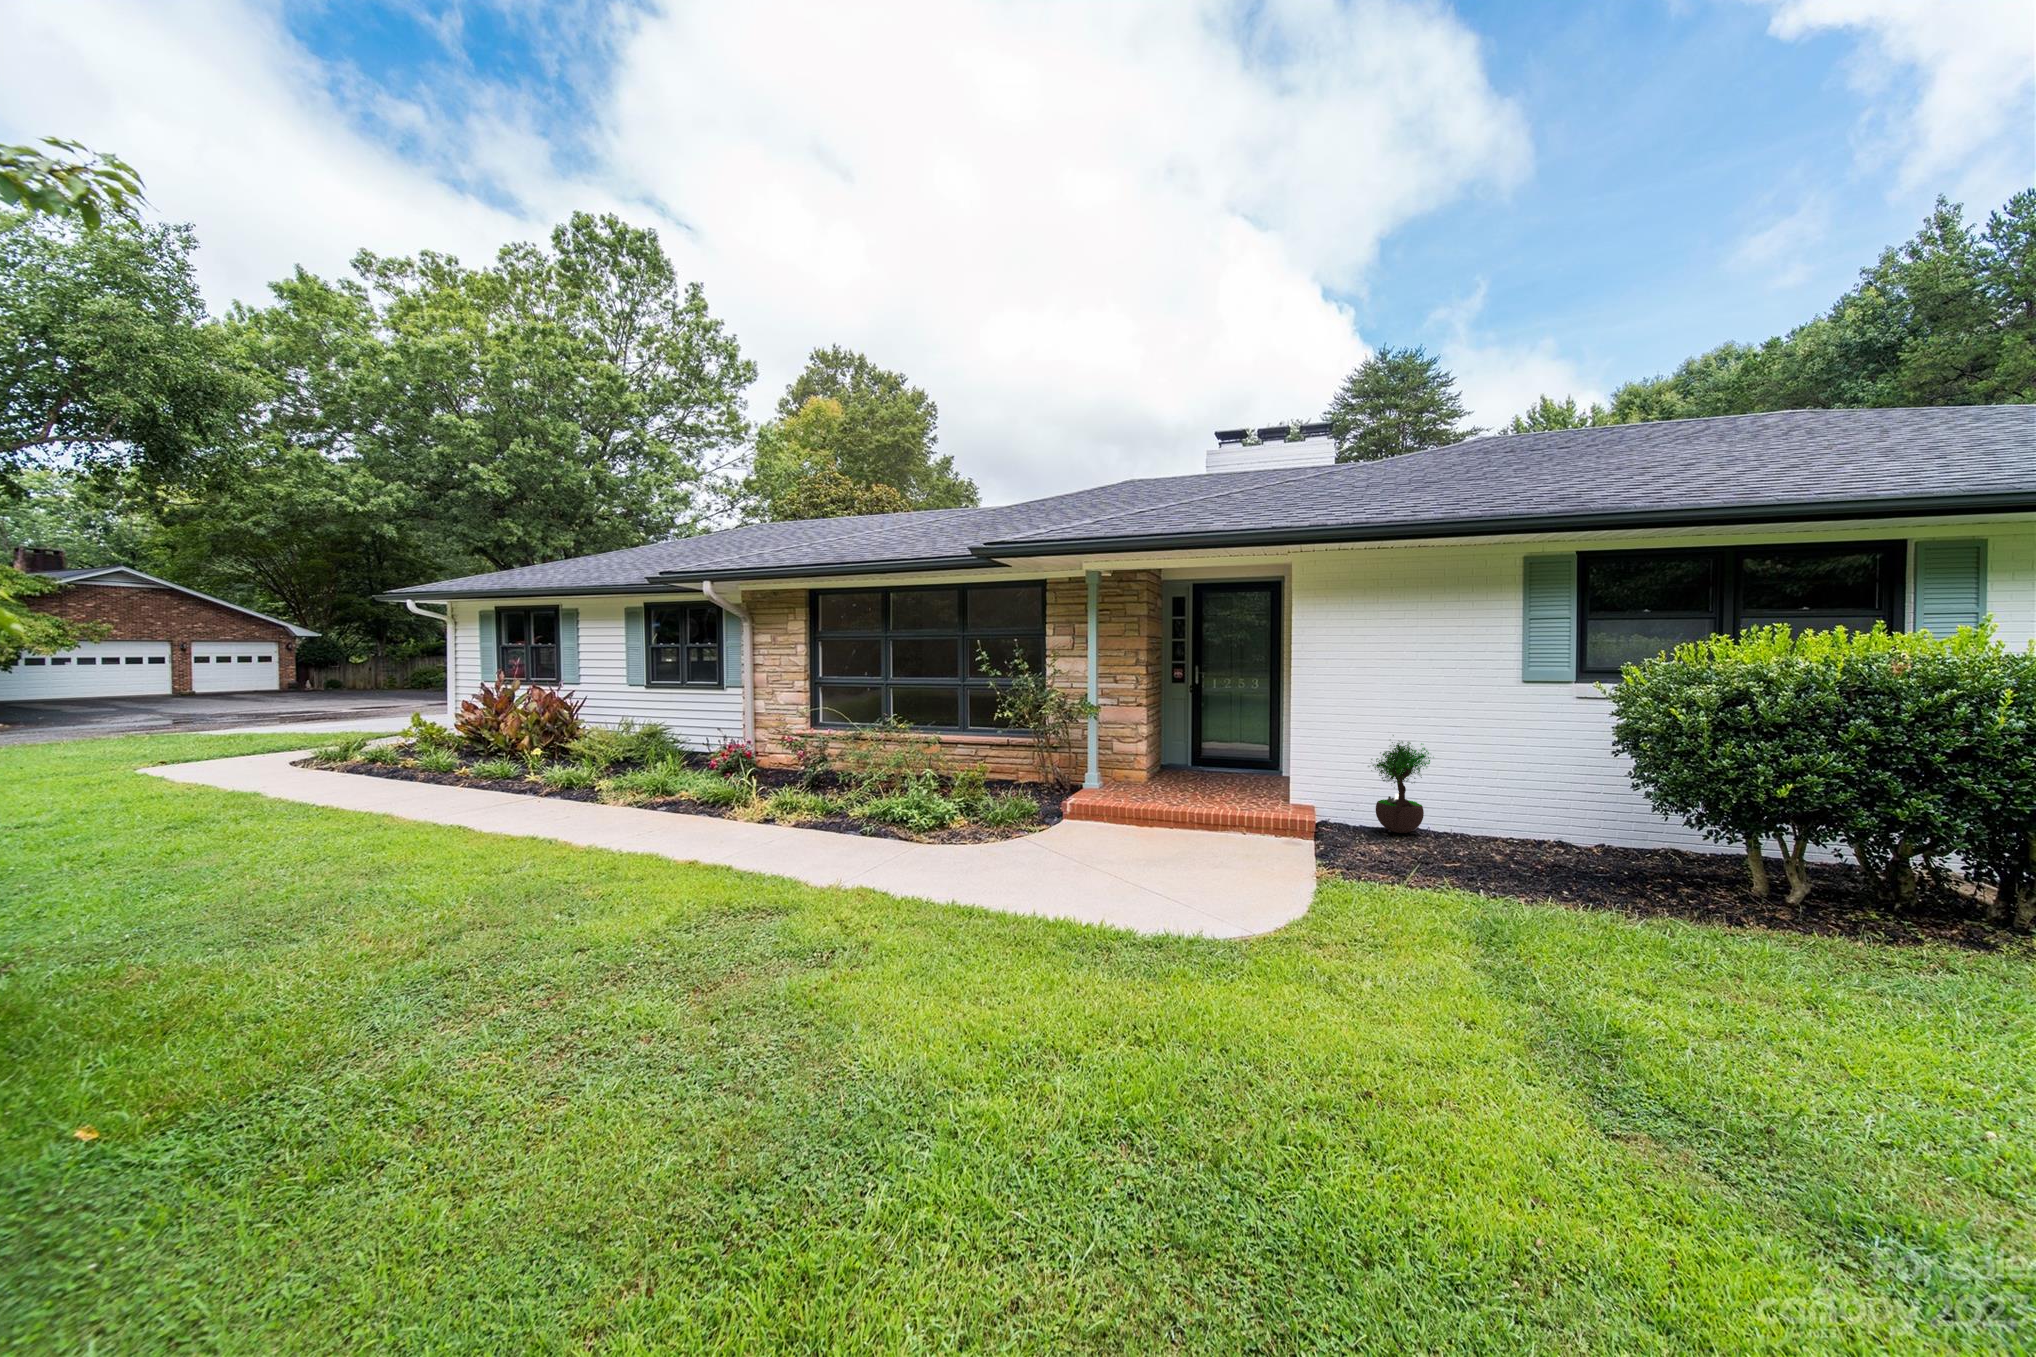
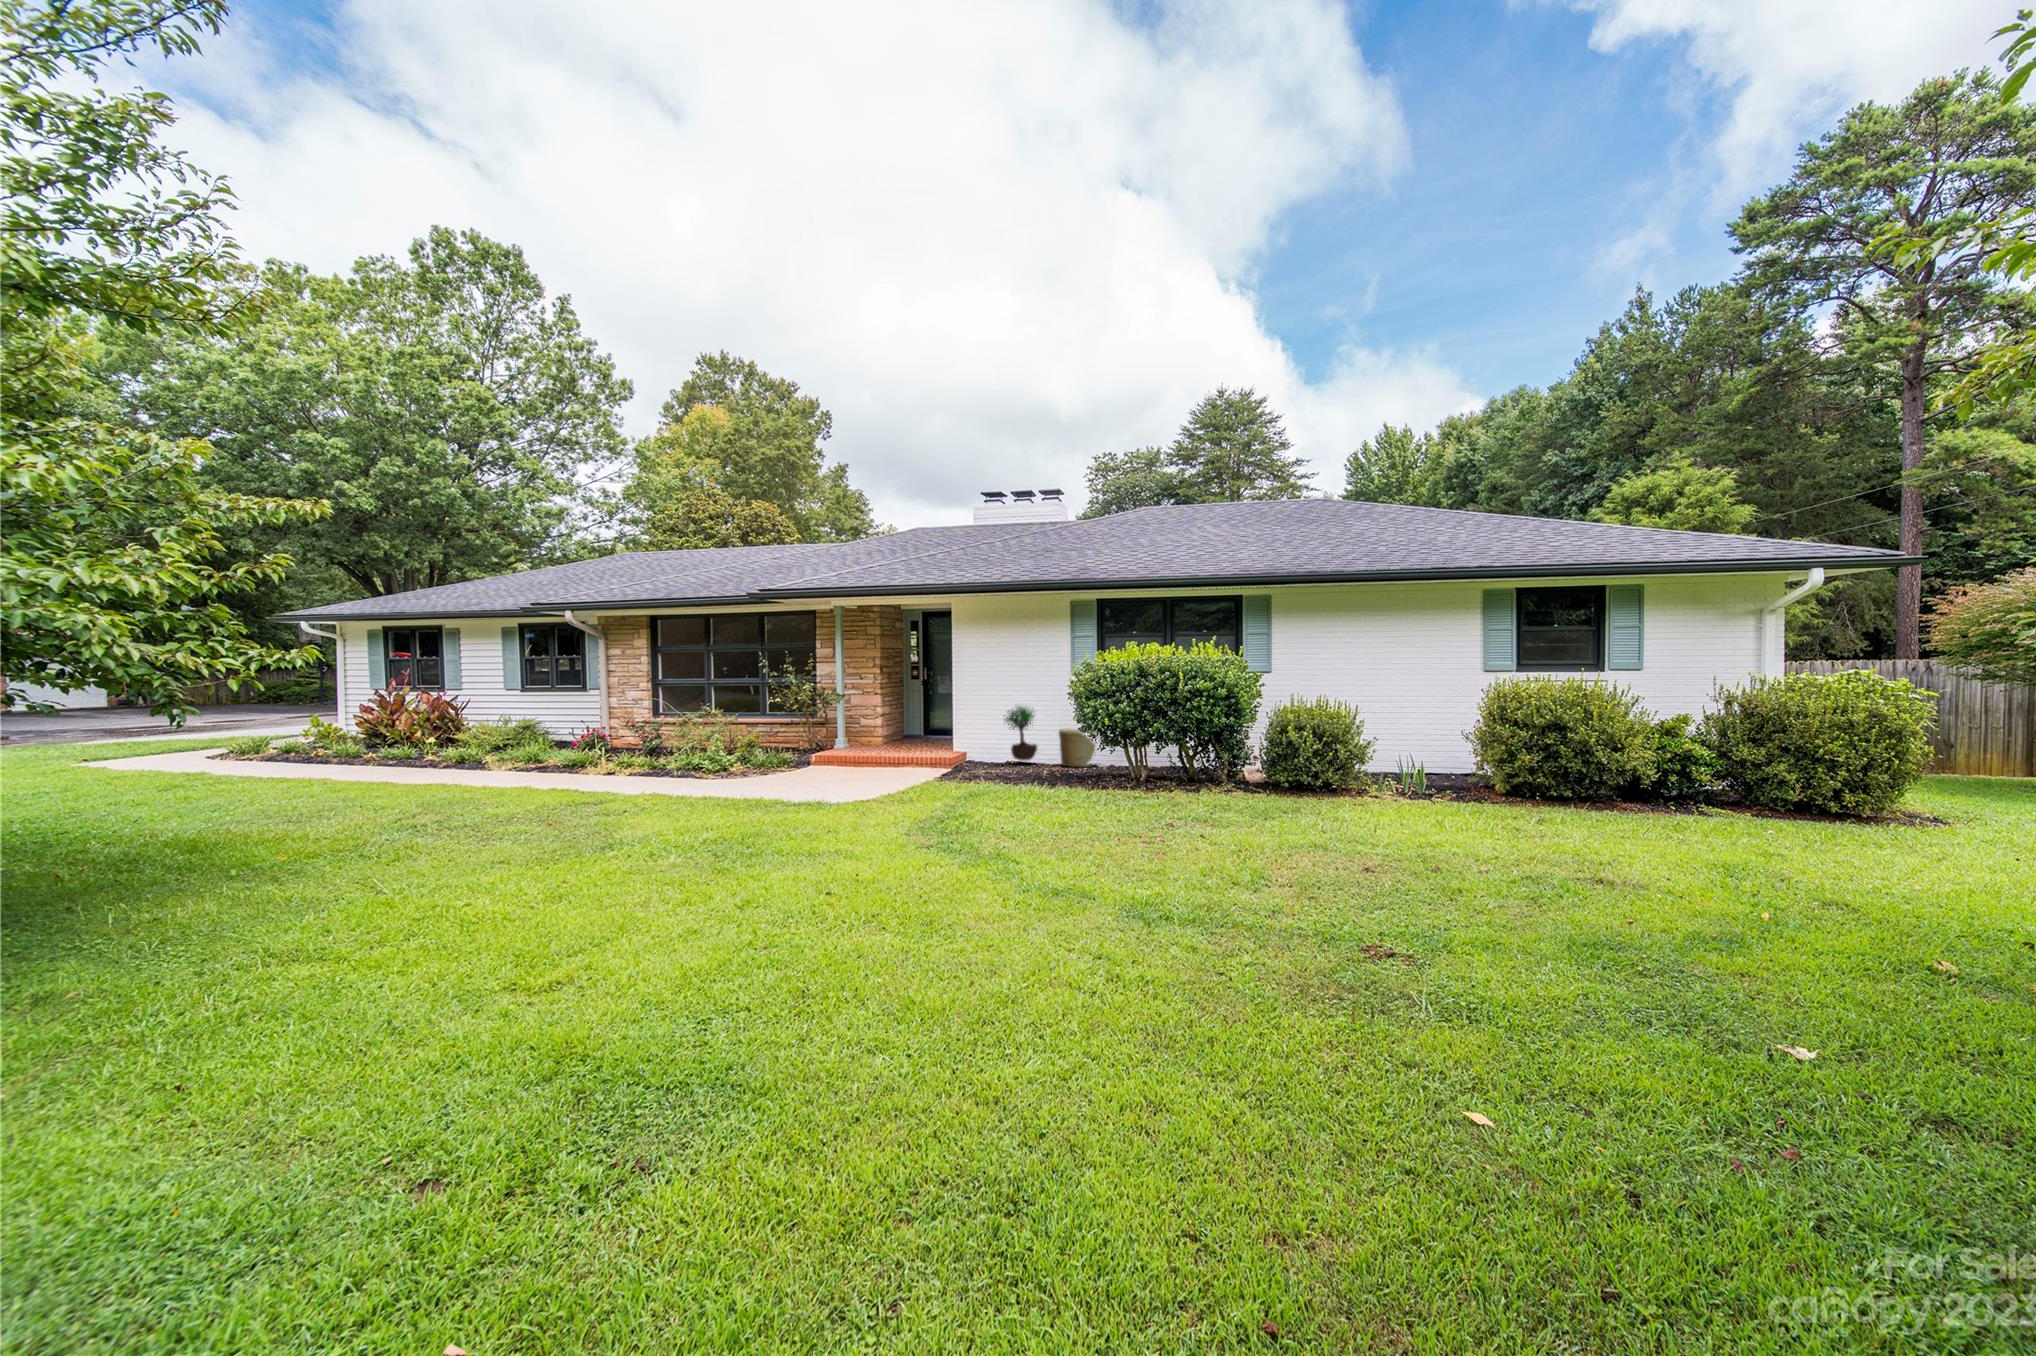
woven basket: none [1468,781,1539,850] -> present [1059,728,1096,767]

